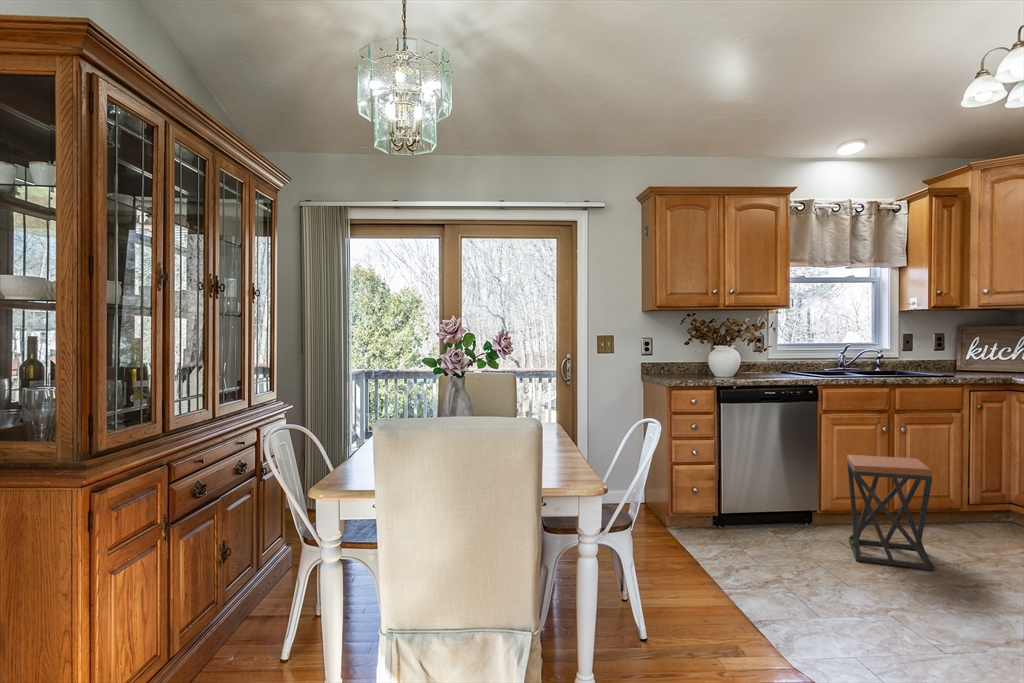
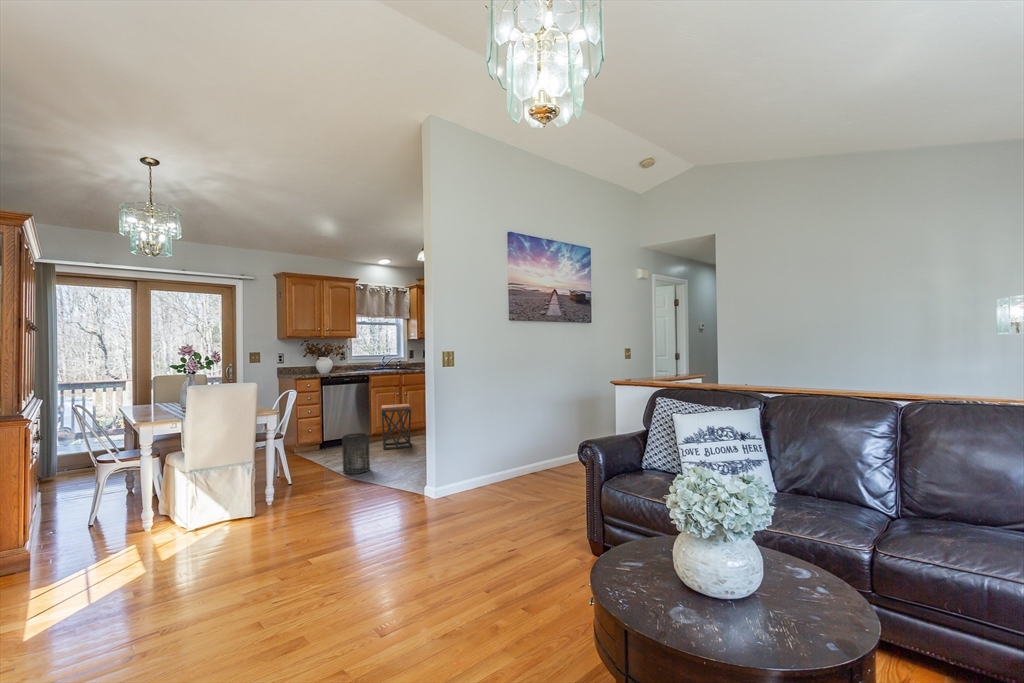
trash can: none [762,538,839,657] -> present [342,433,370,474]

